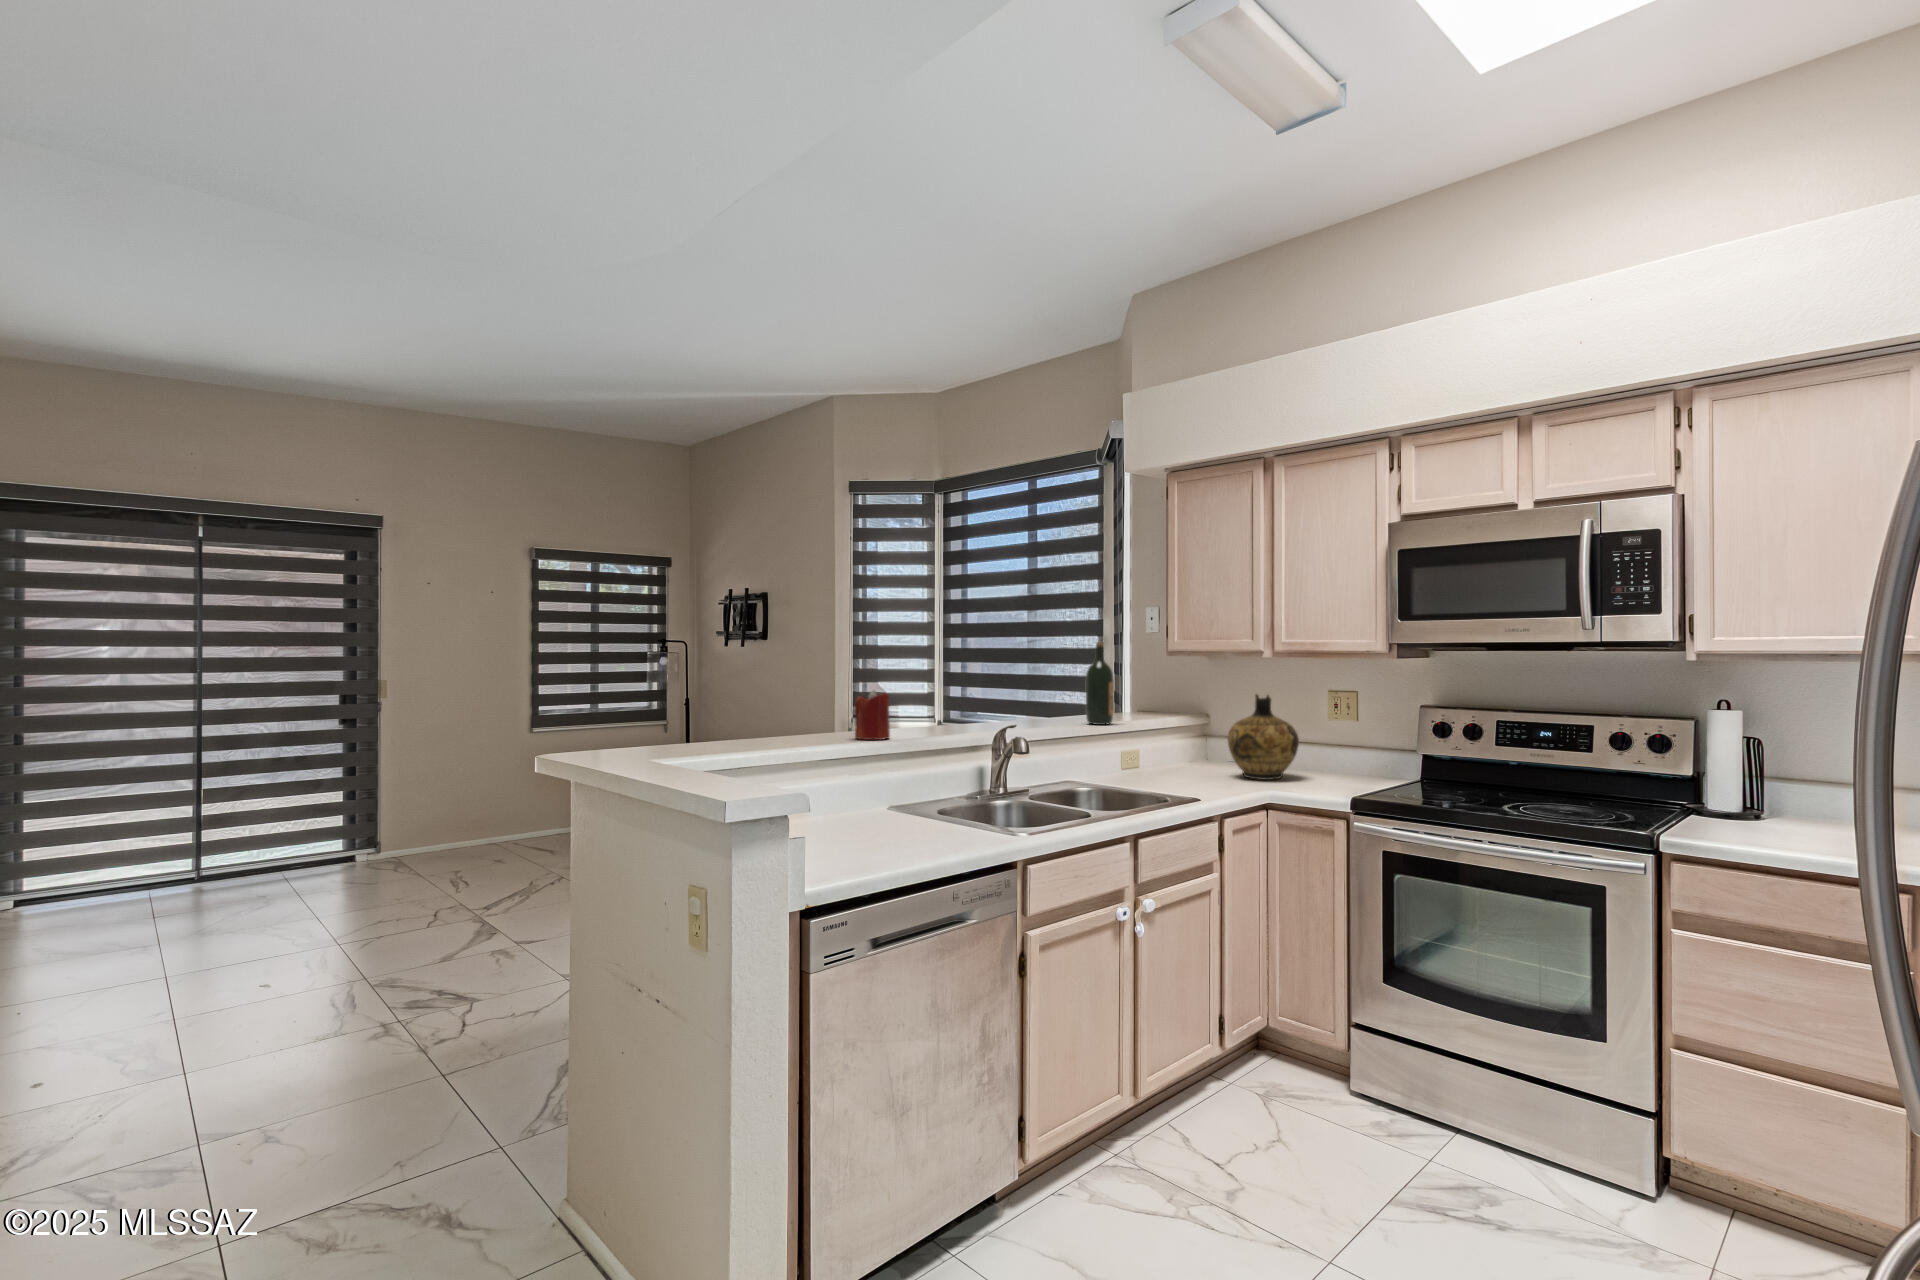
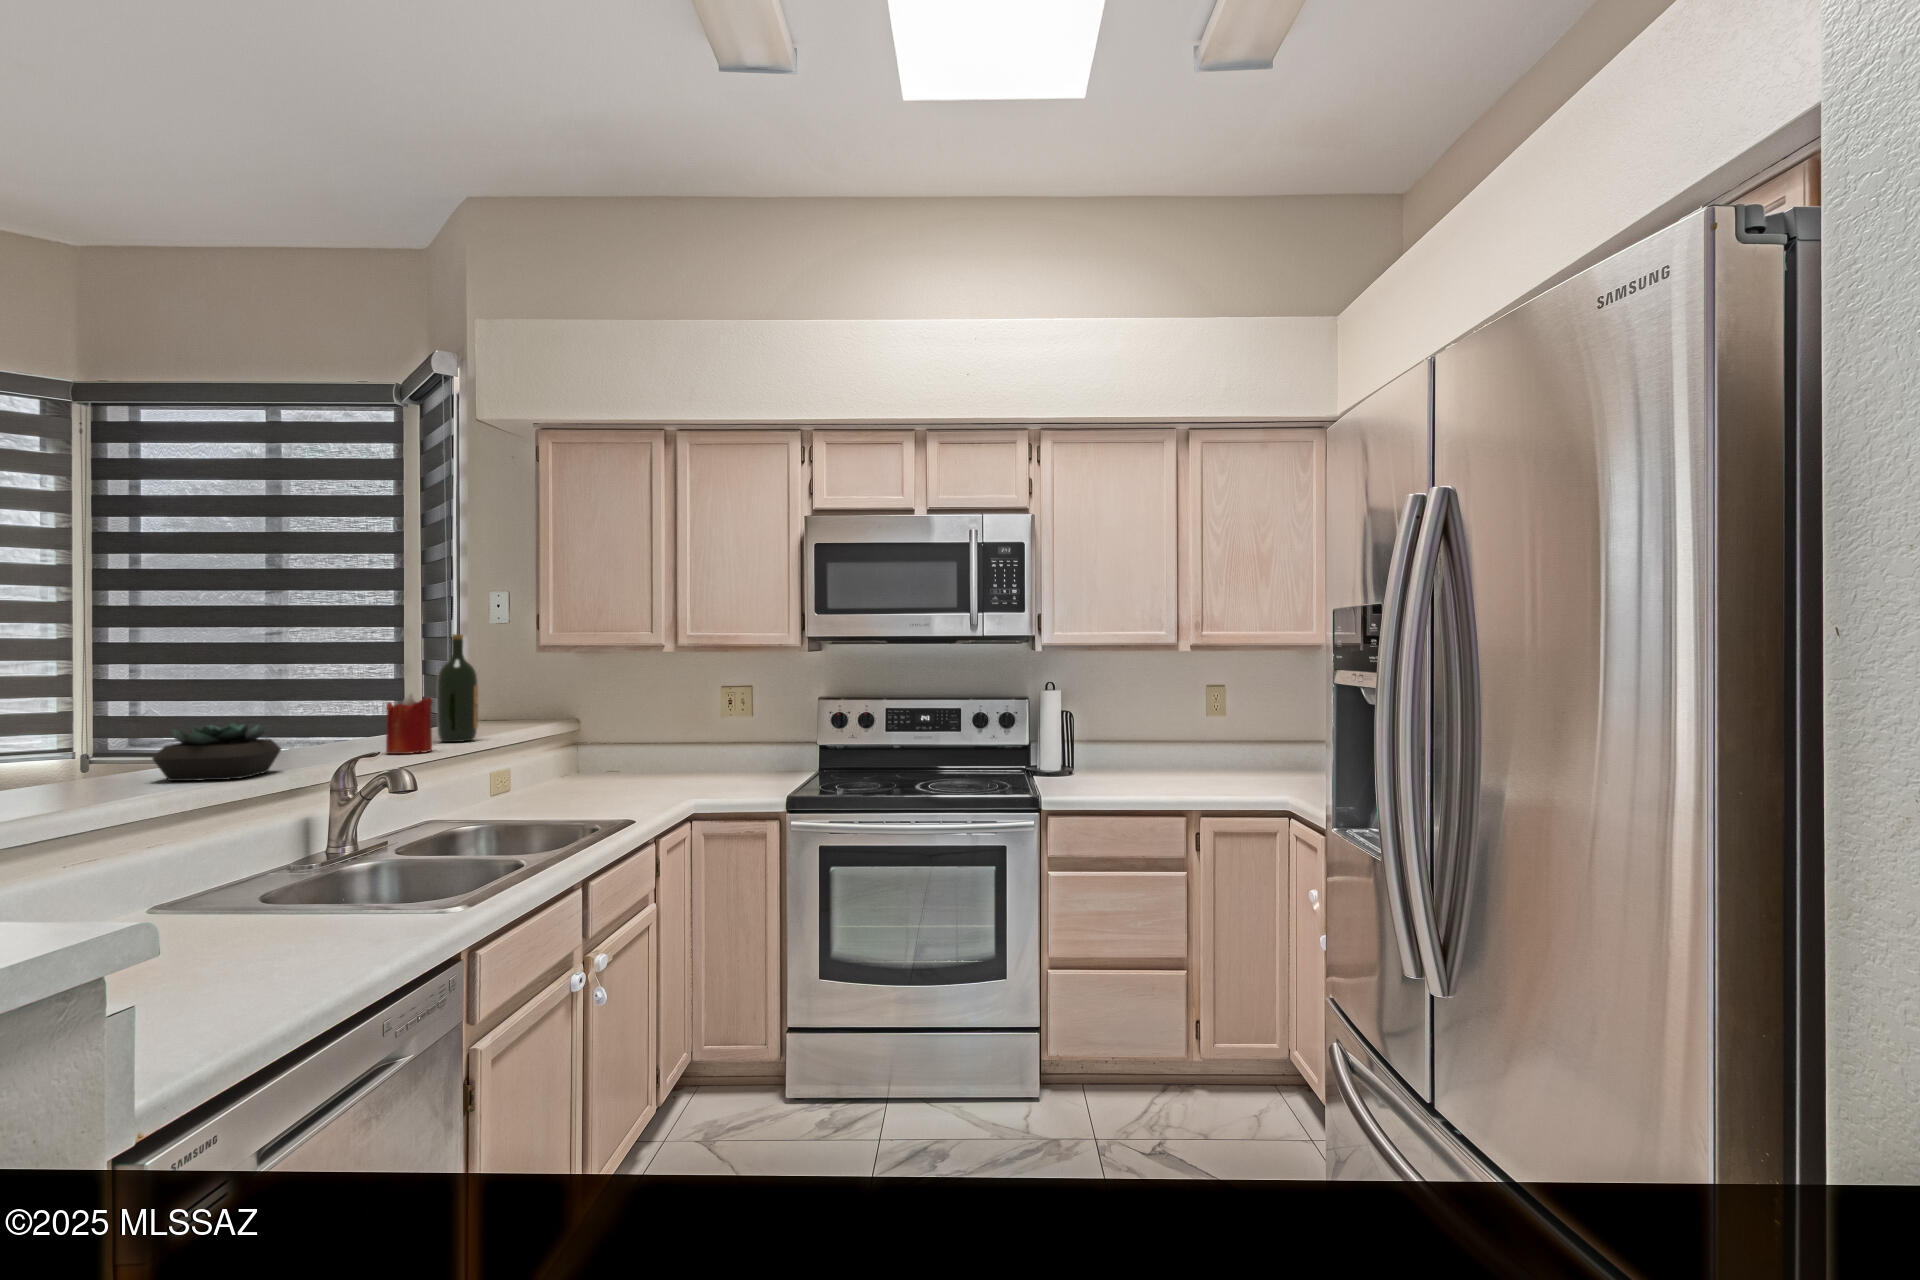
candle: present [855,690,890,740] -> present [386,694,432,754]
ceramic jug: present [1228,694,1299,780] -> none [620,693,700,789]
succulent plant: none [899,700,966,735] -> present [152,722,281,781]

